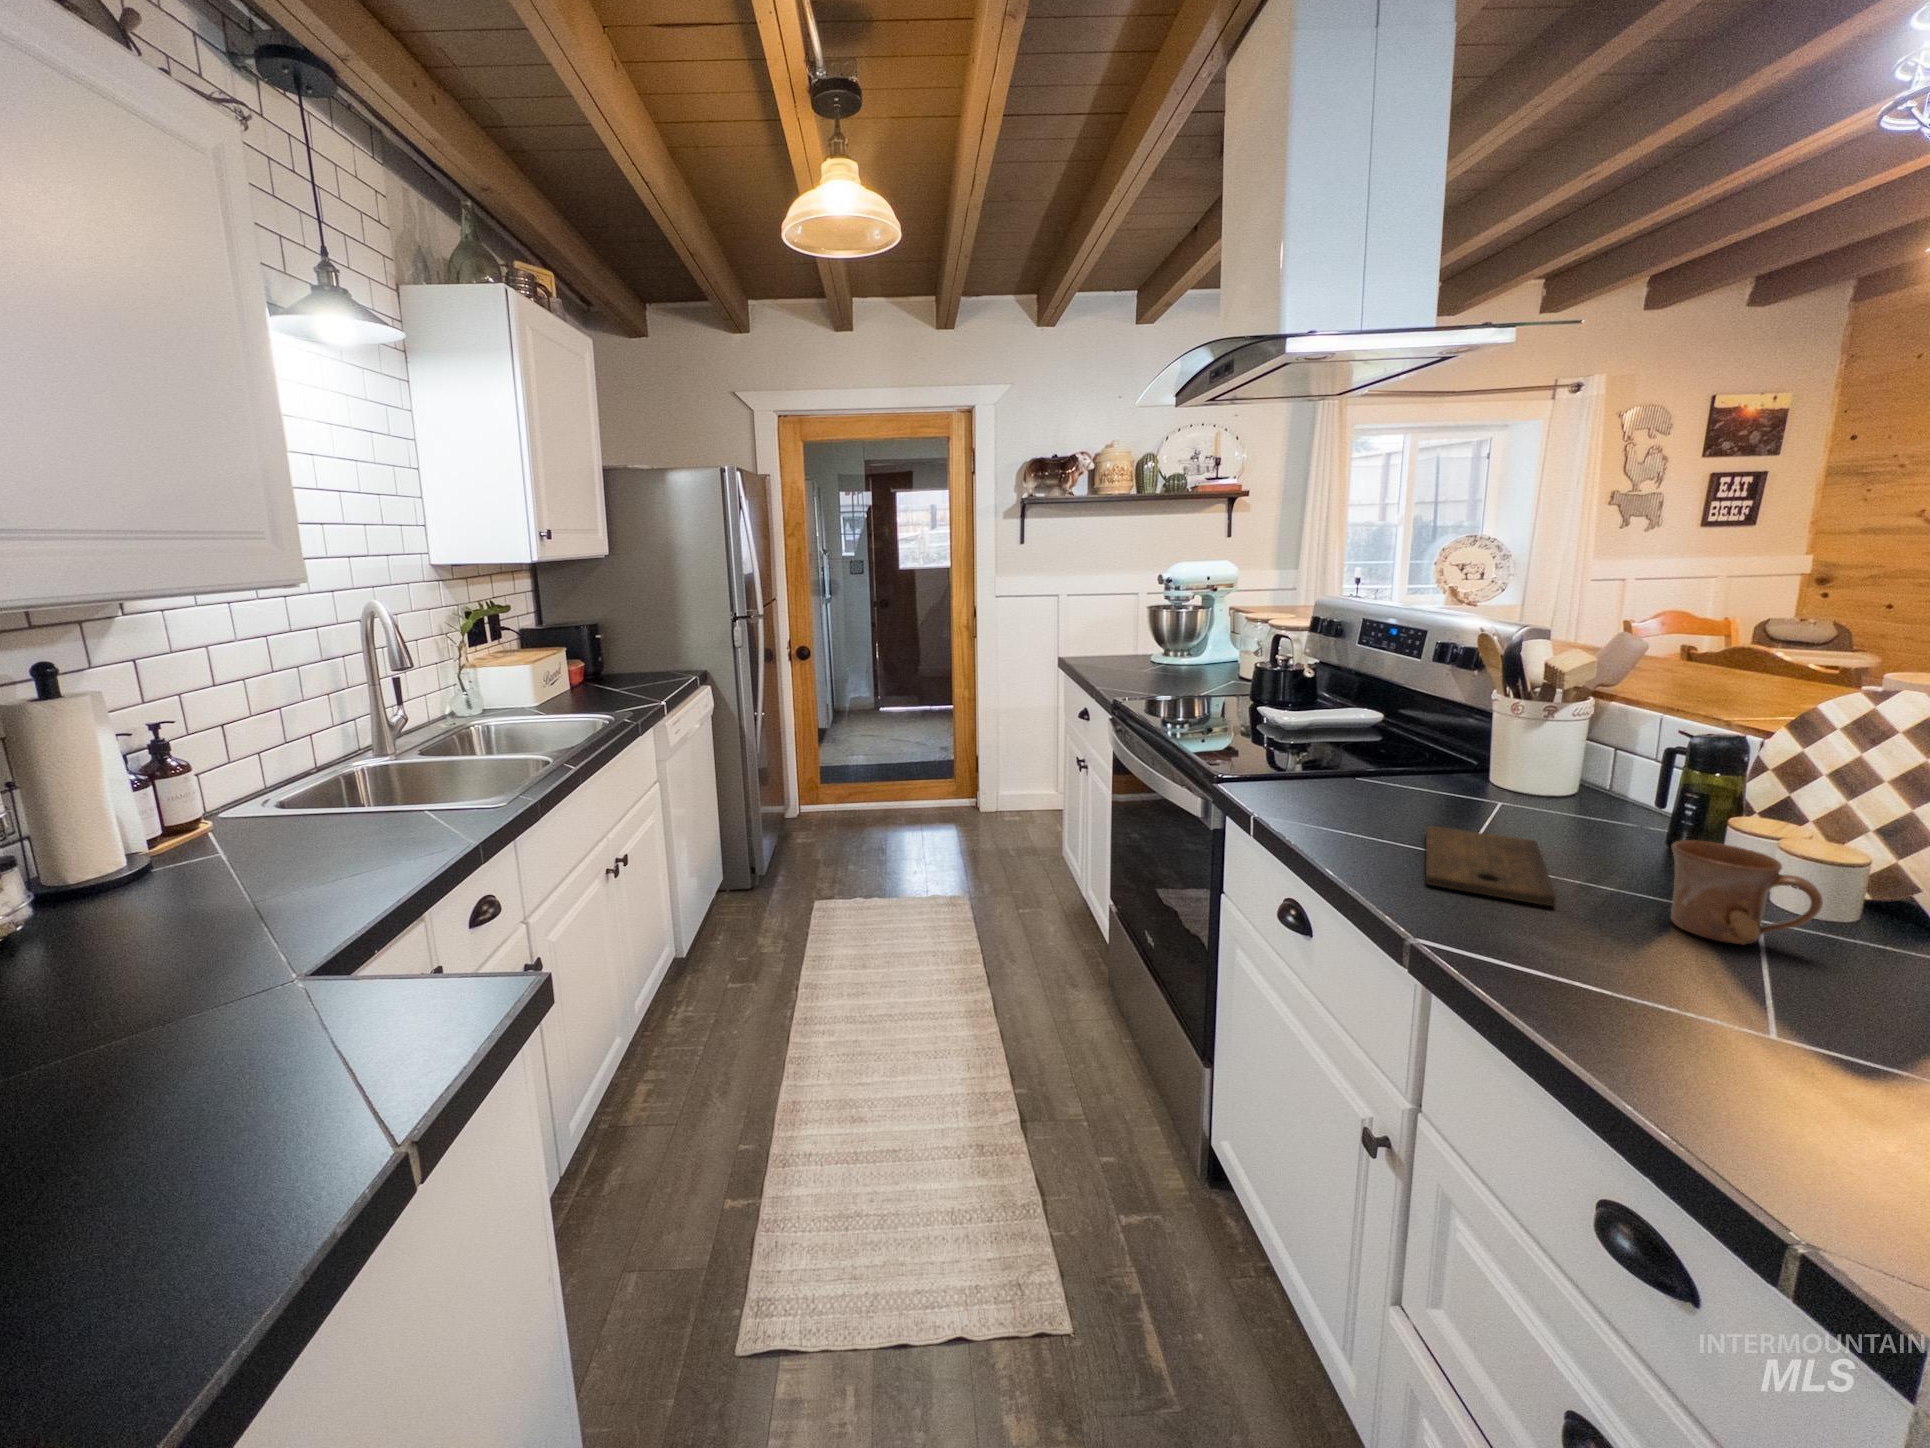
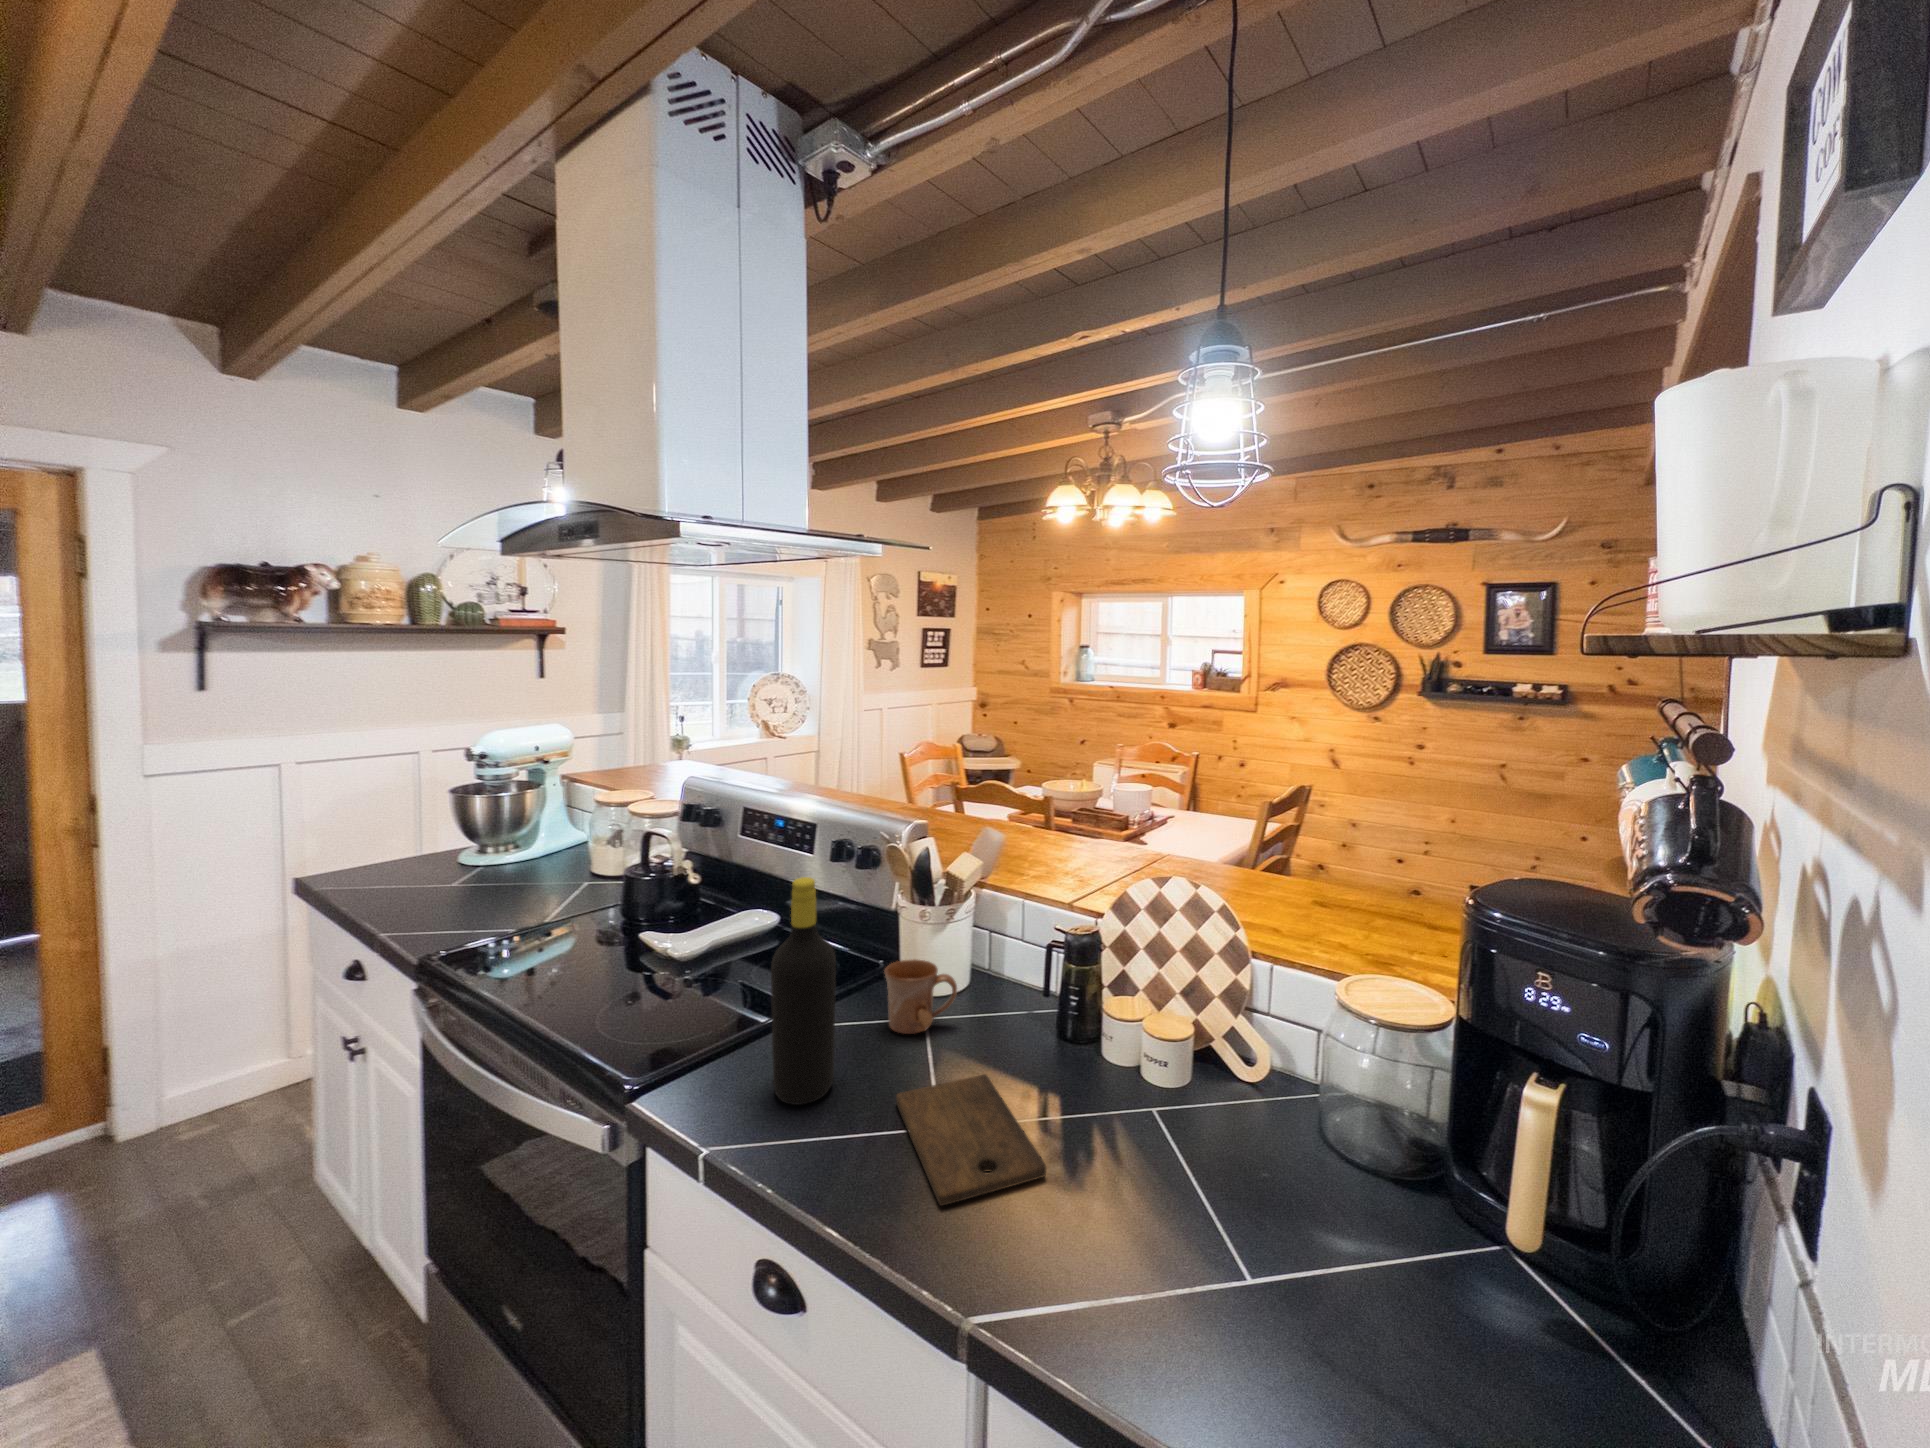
bottle: none [1320,631,1385,814] -> present [771,877,836,1105]
mug: present [1671,840,1823,945] -> present [884,959,957,1034]

